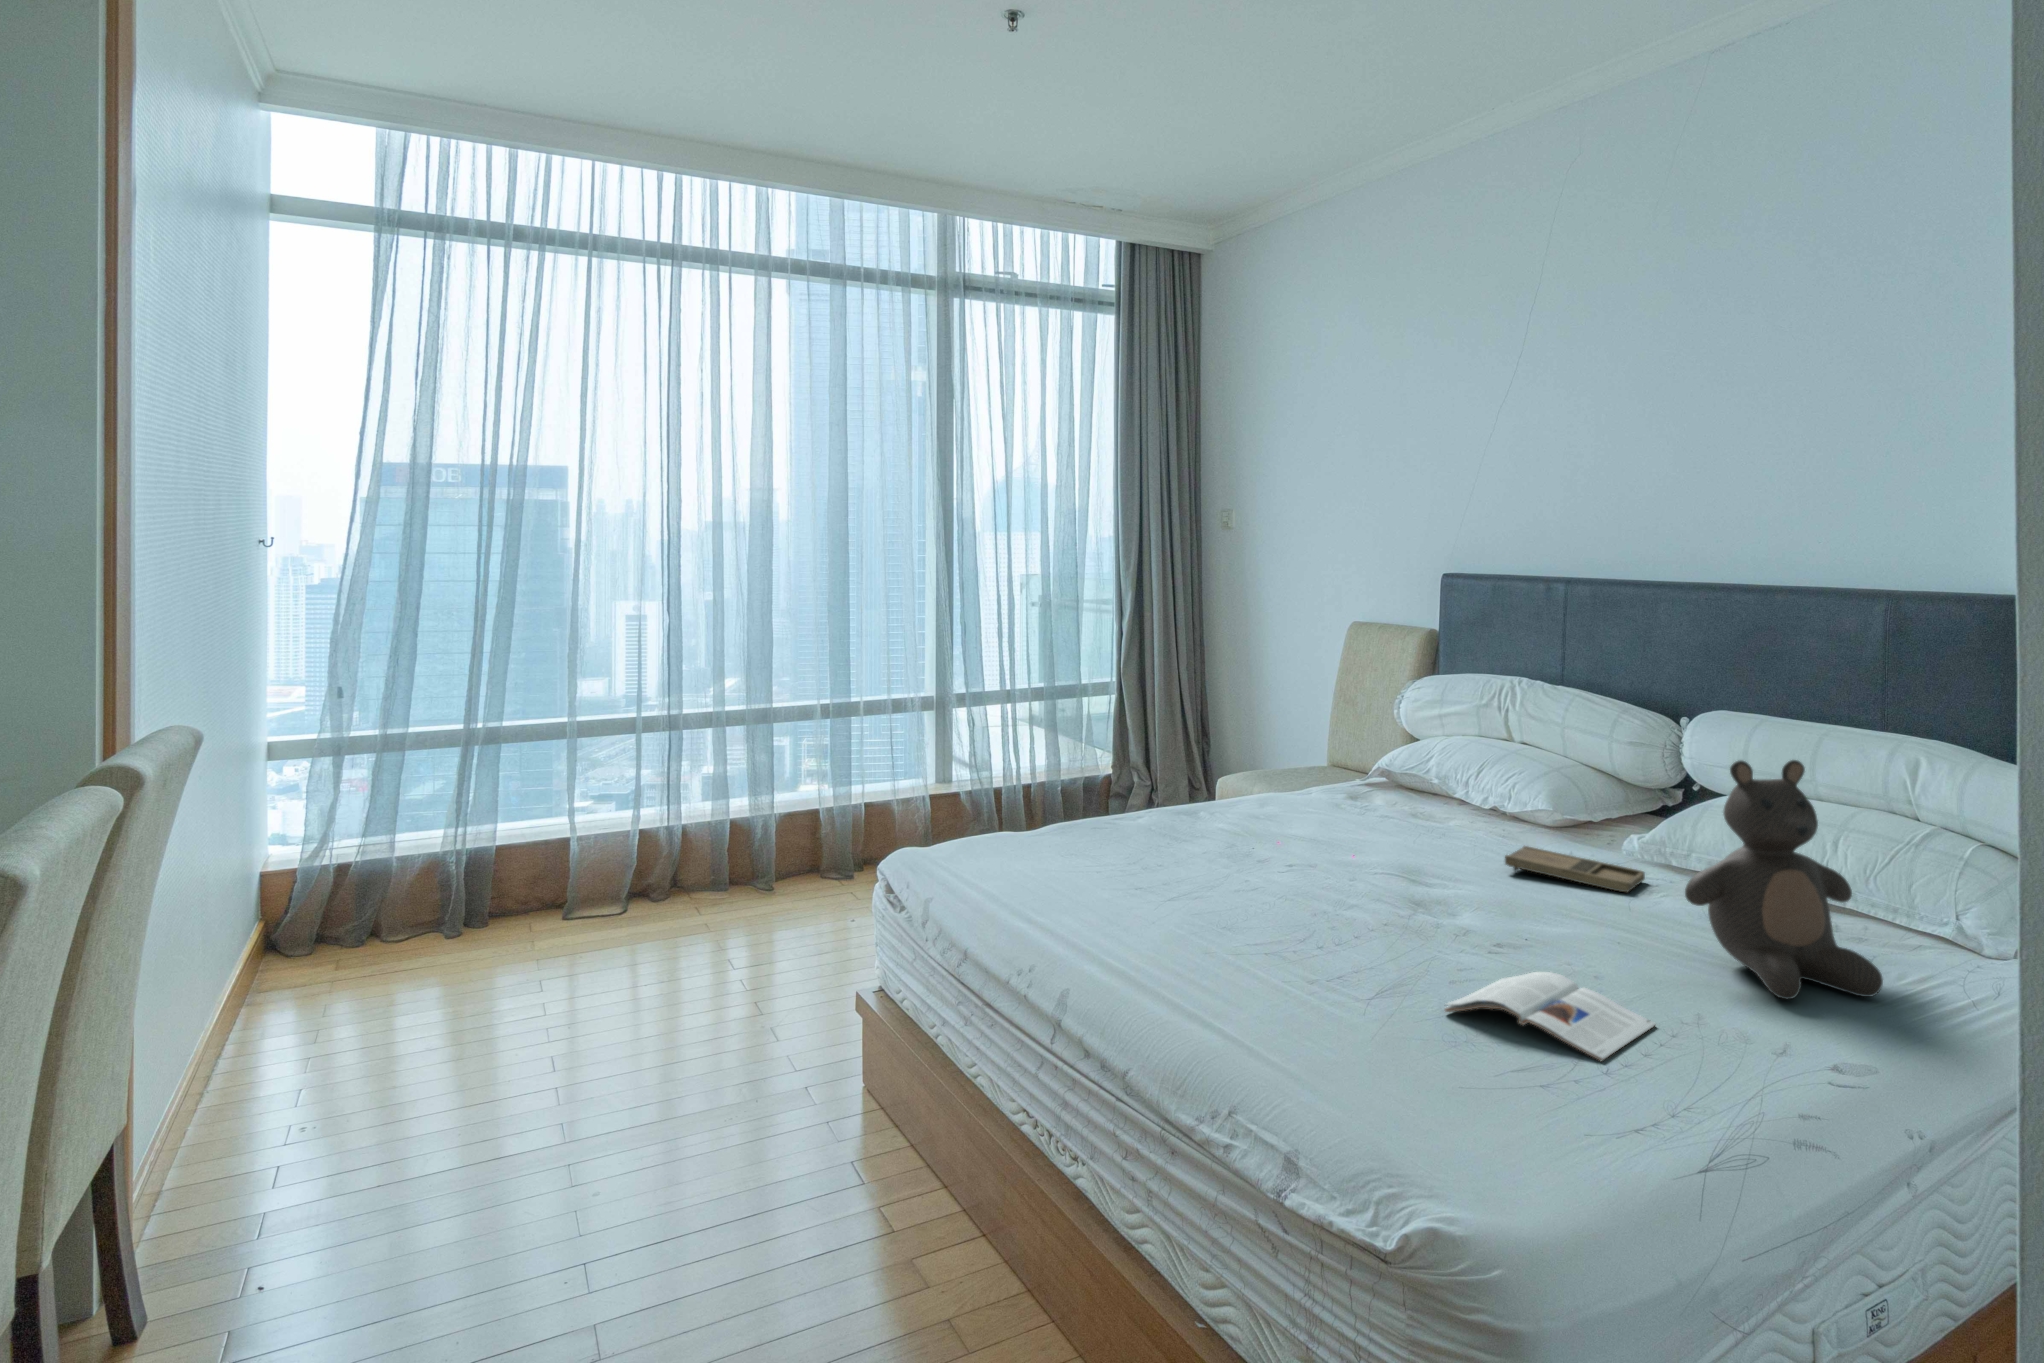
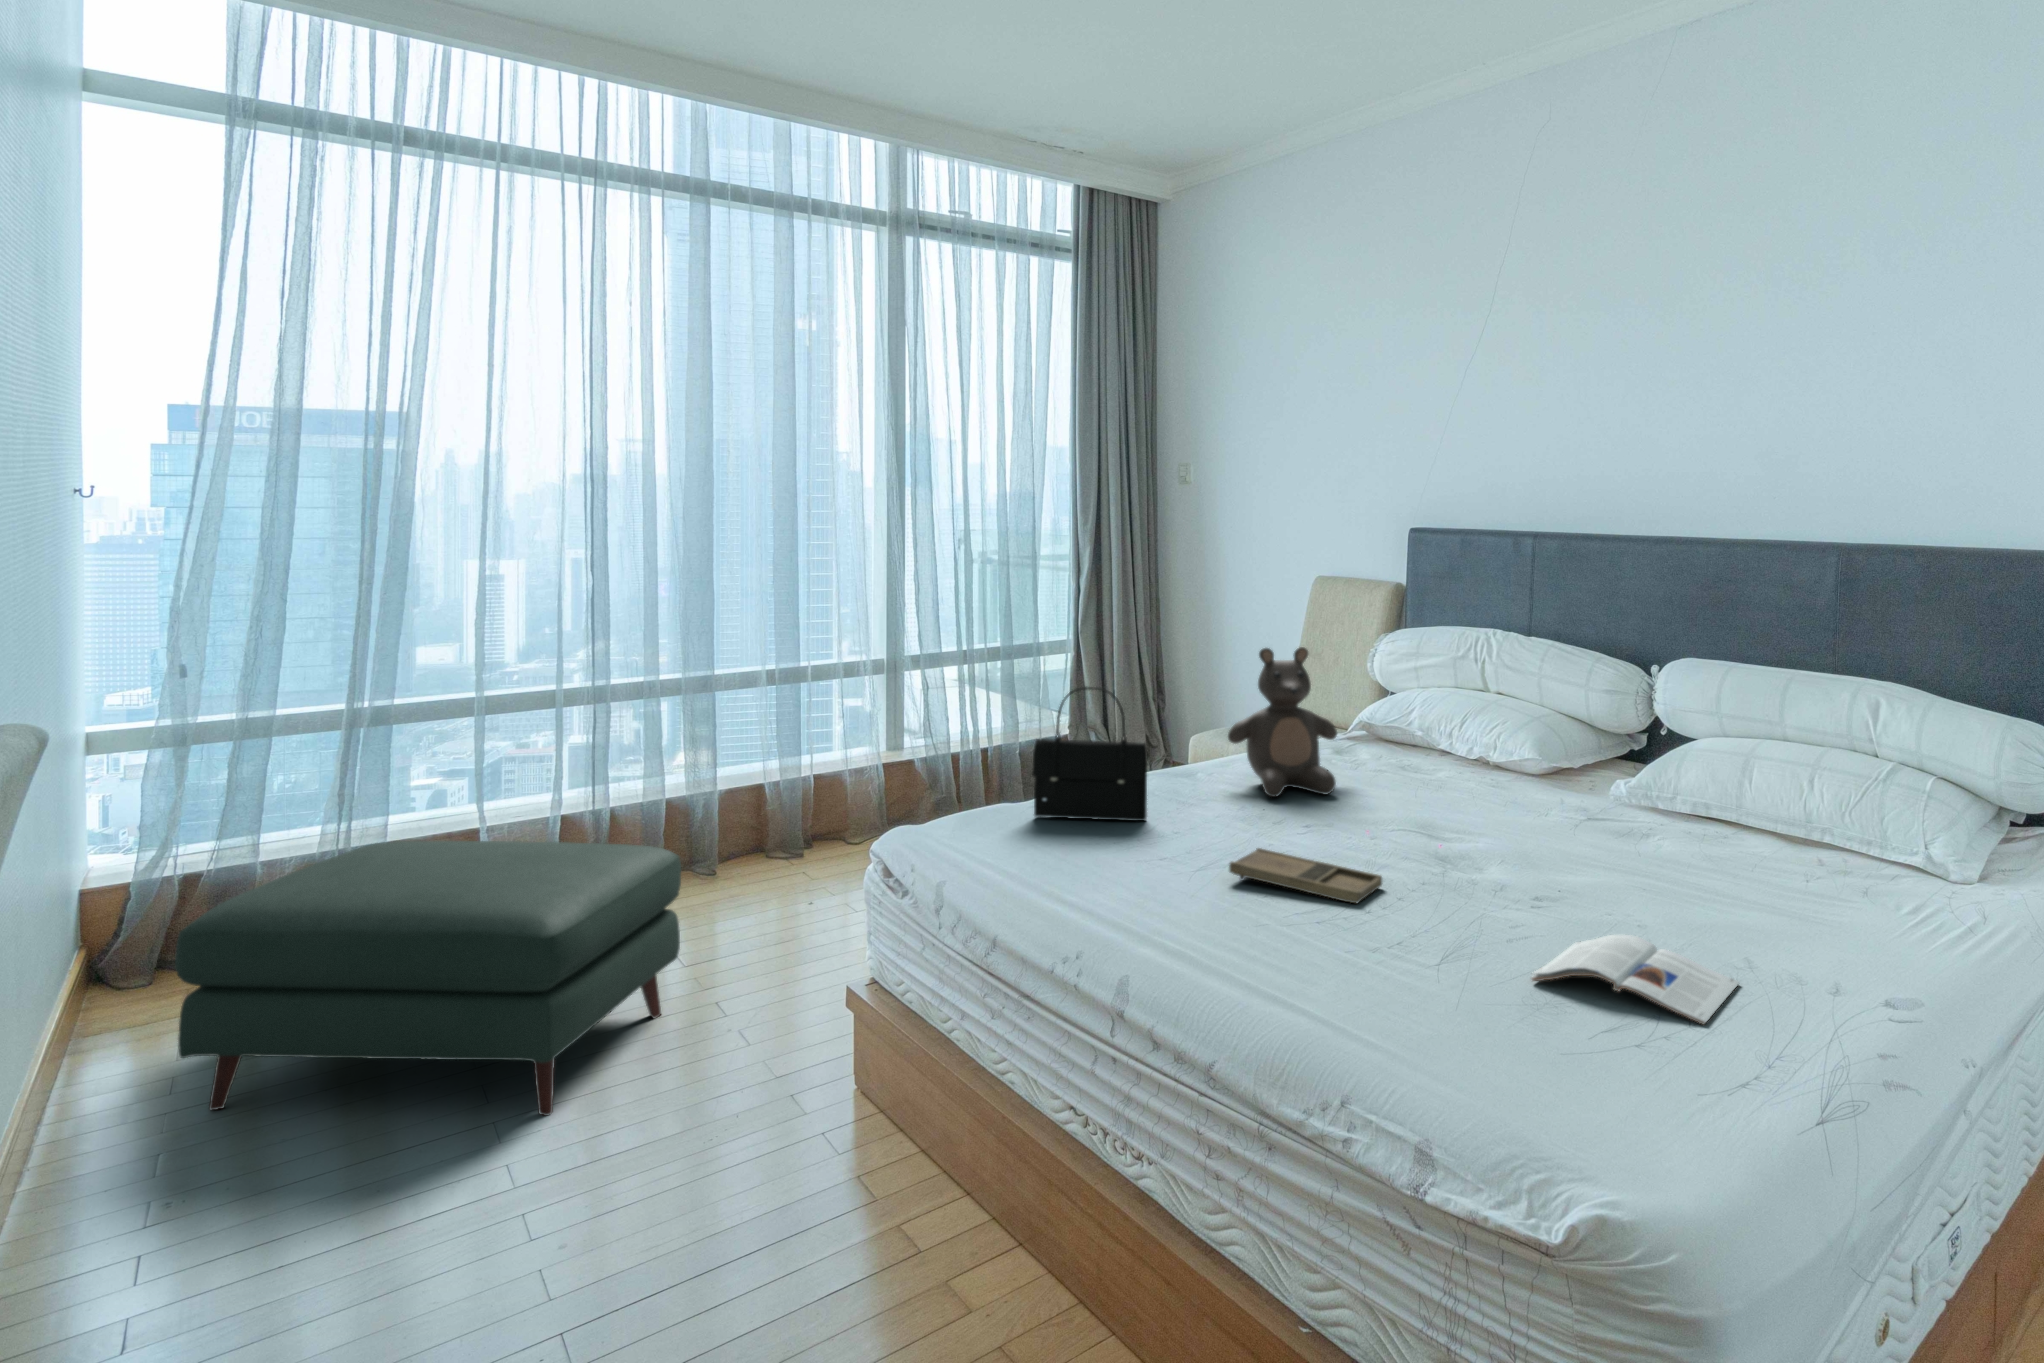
handbag: none [1028,720,1135,850] -> present [1032,687,1147,821]
teddy bear: present [1685,760,1883,999] -> present [1228,647,1337,797]
tray: present [1505,846,1645,892] -> present [1229,848,1382,903]
ottoman: none [309,847,728,1095] -> present [175,841,681,1116]

